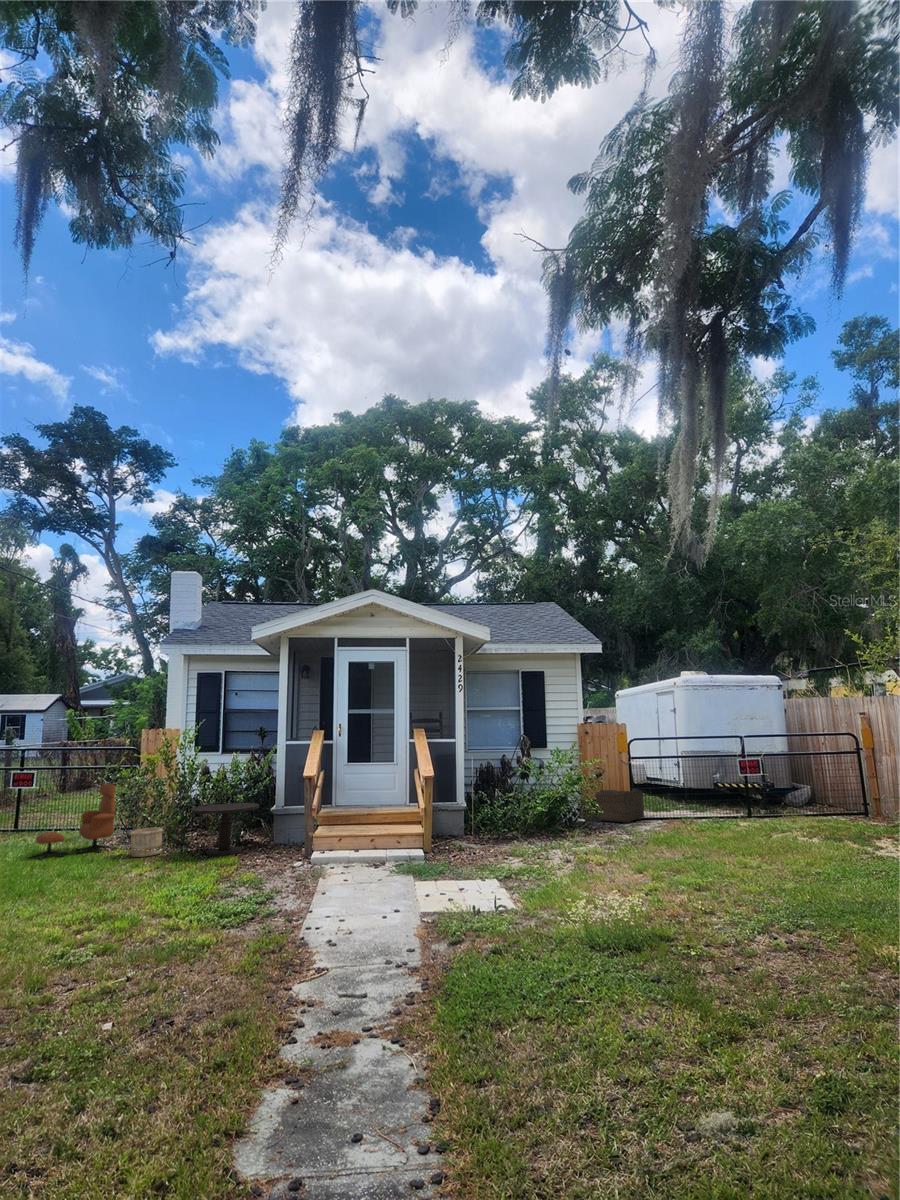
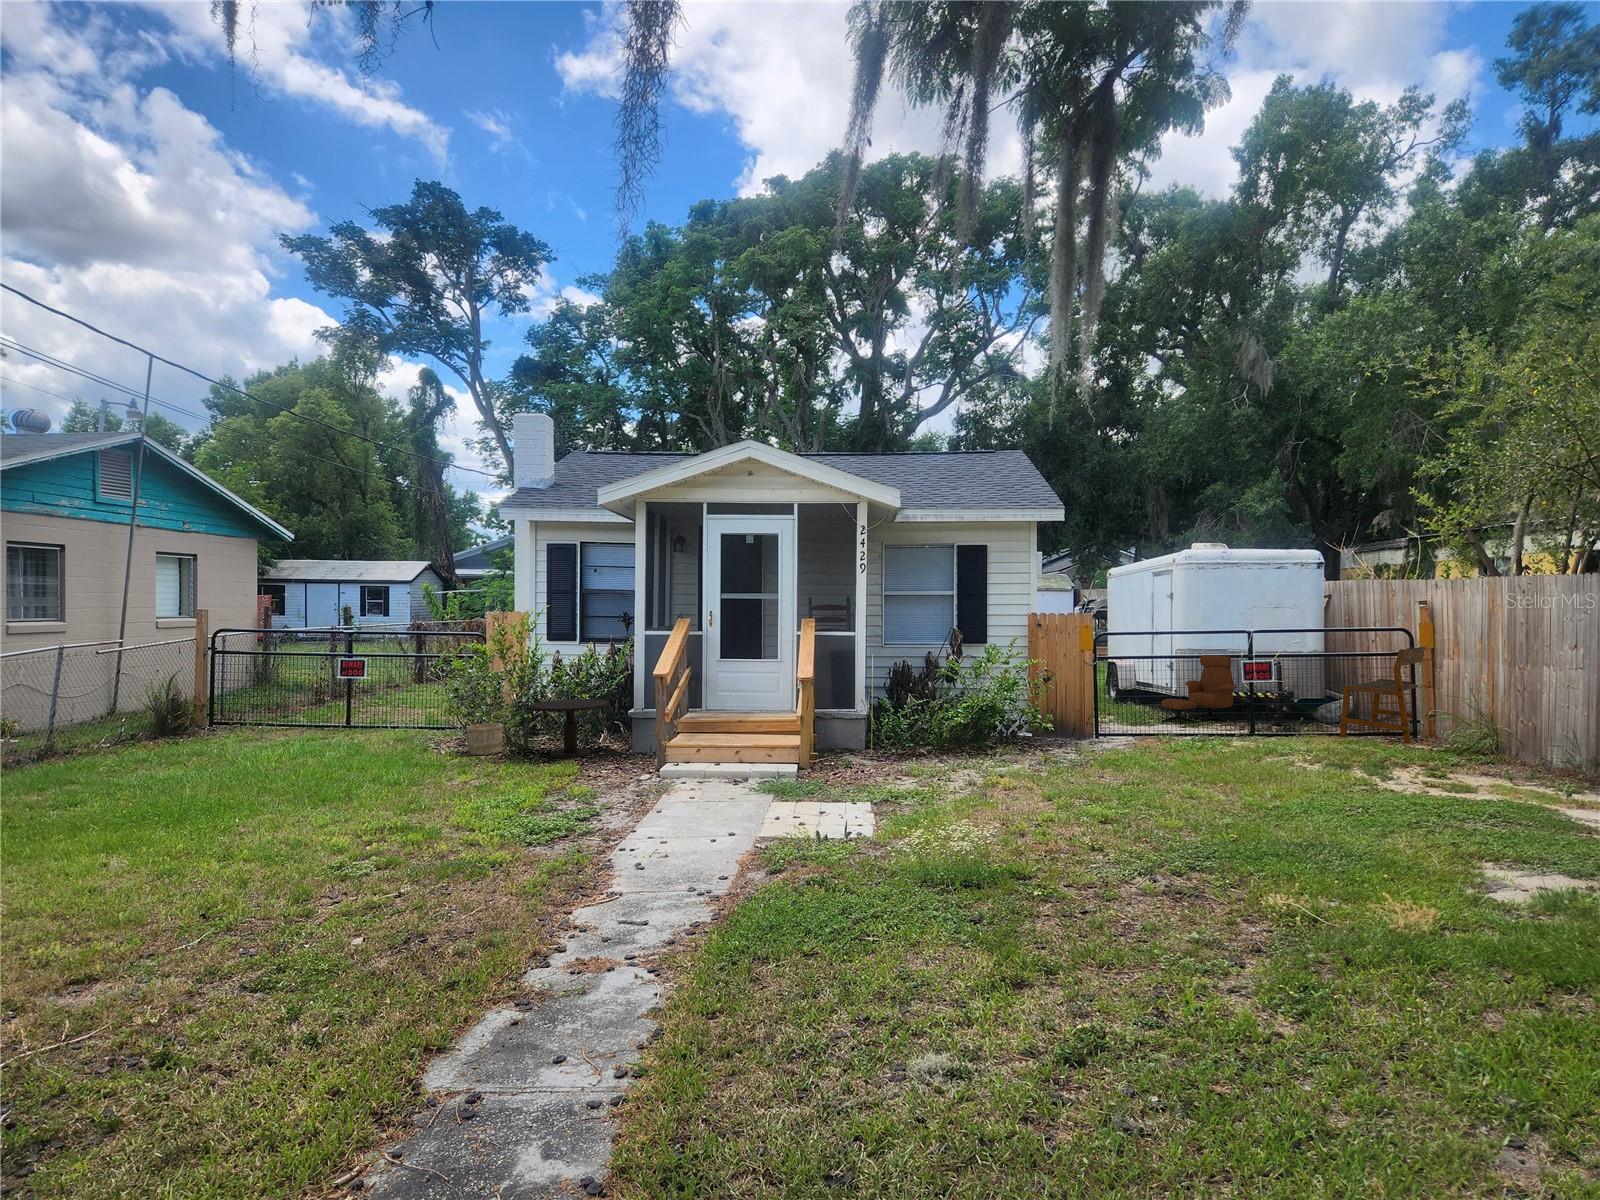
bench: none [813,741,877,814] -> present [1340,647,1435,744]
lounge chair: present [28,784,116,860] -> present [1161,655,1237,724]
wooden crate: present [596,789,644,823] -> none [1036,696,1099,741]

